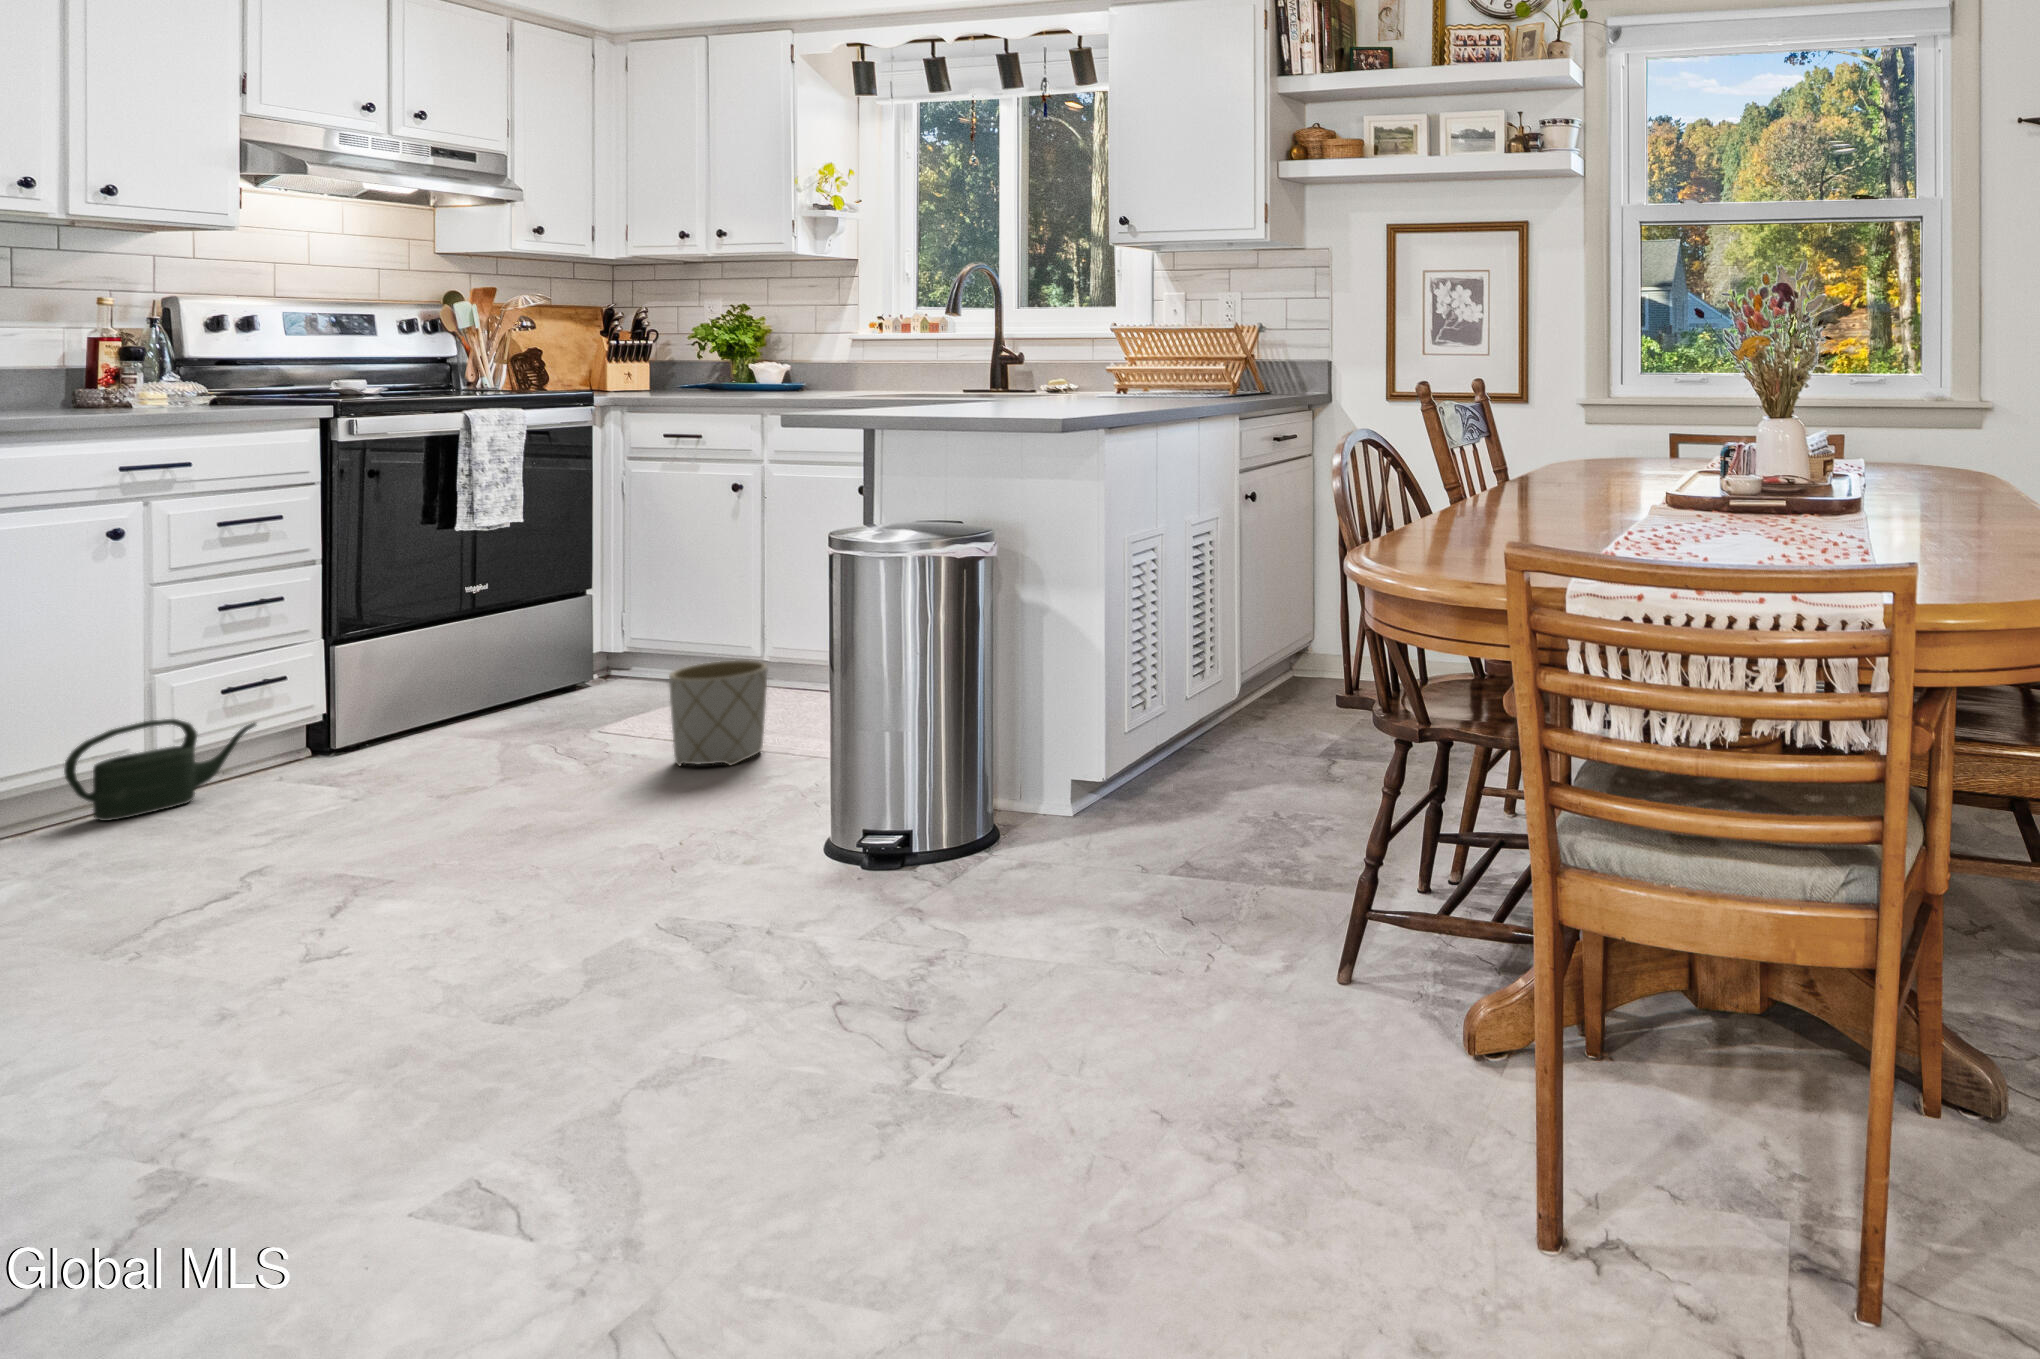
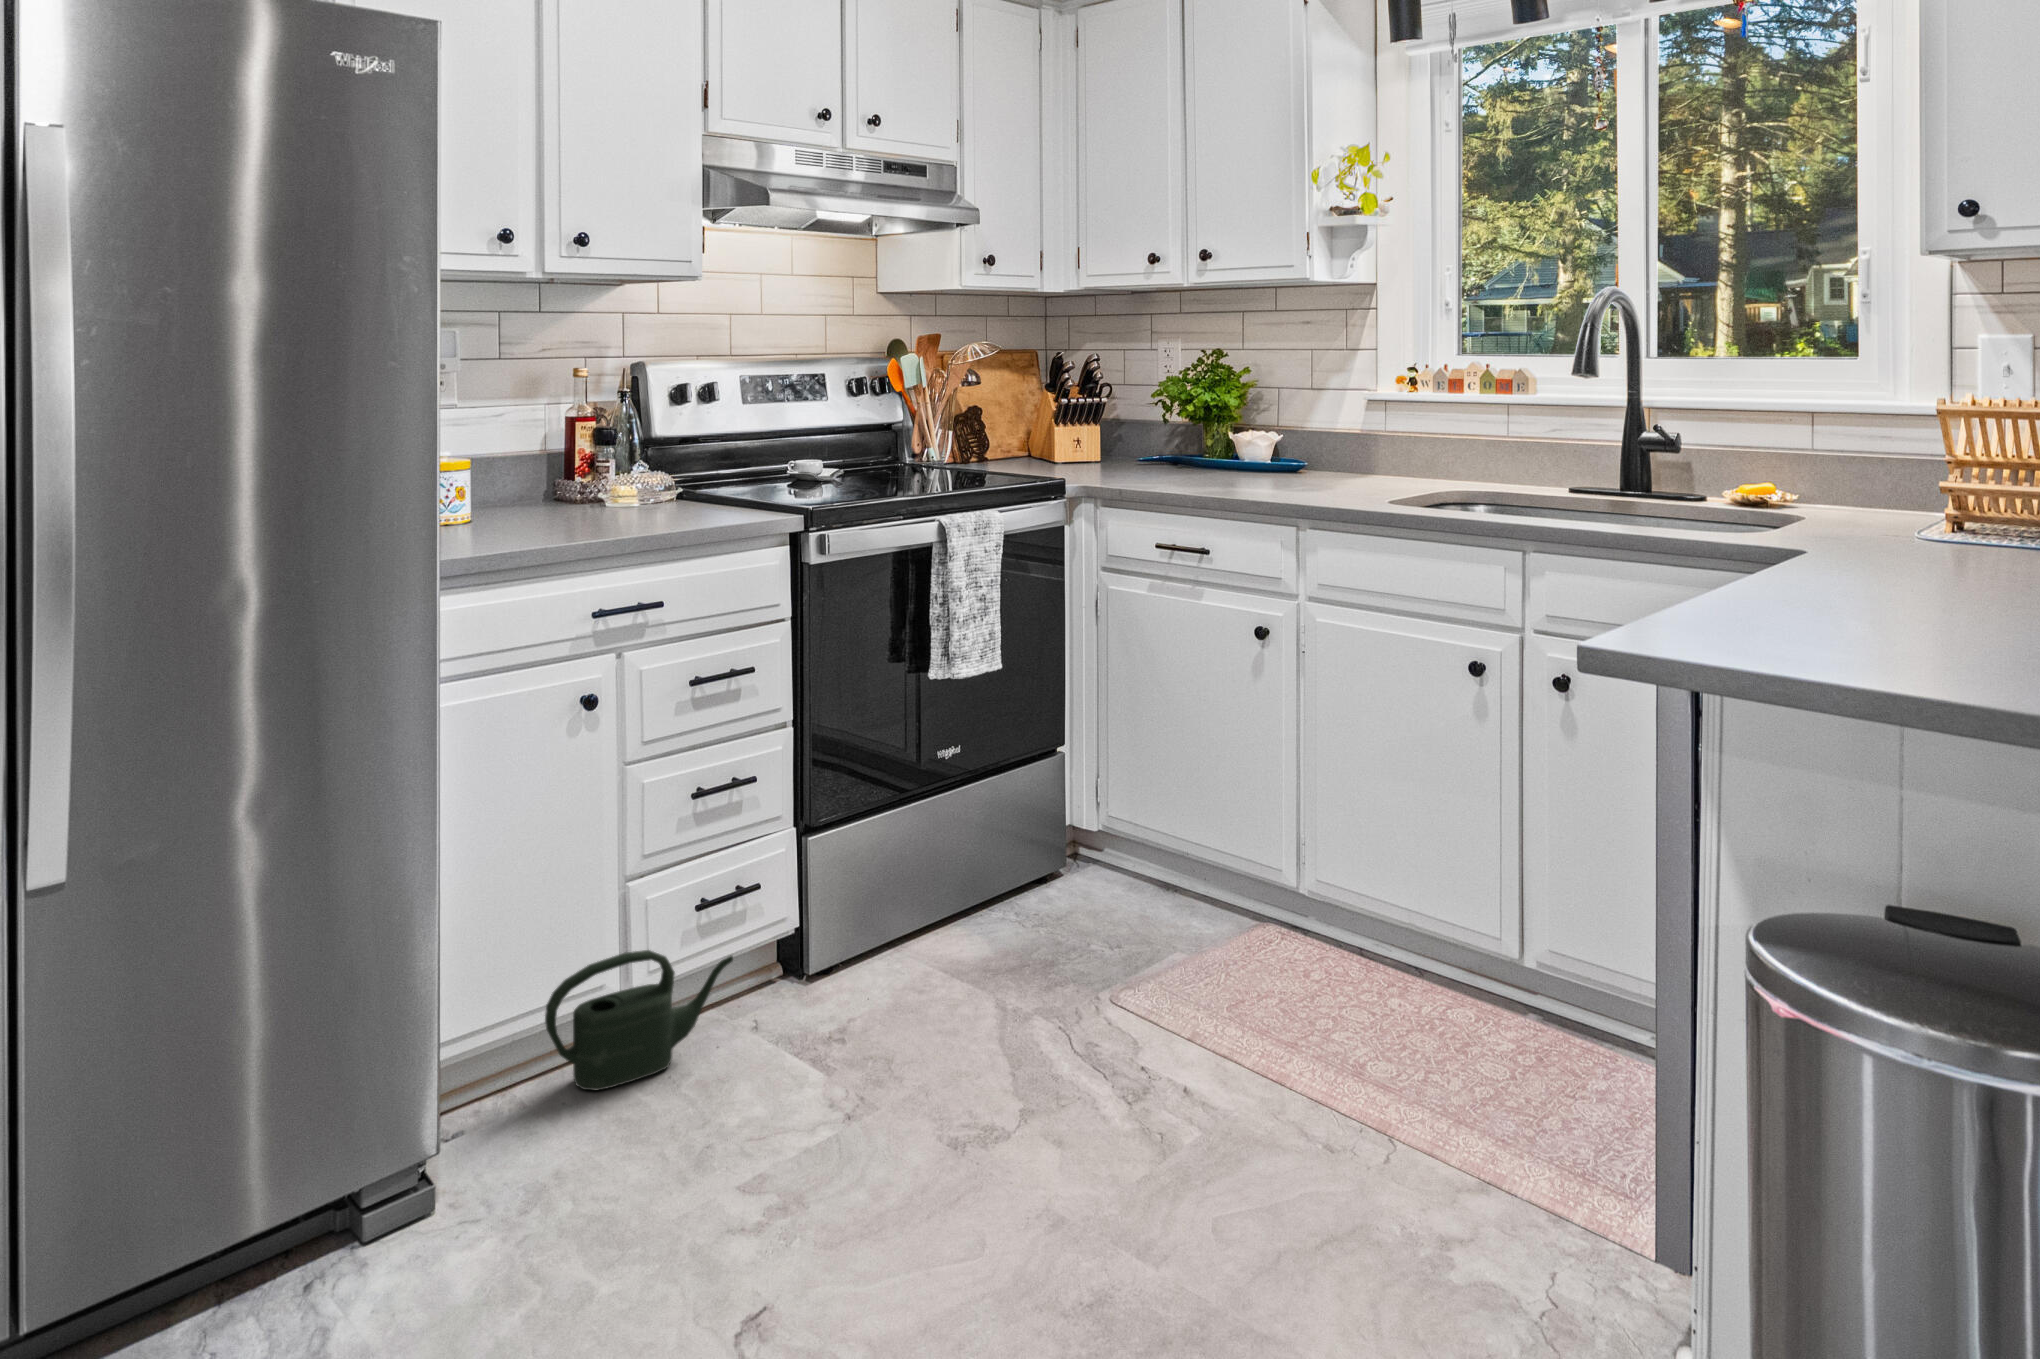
planter: present [669,660,768,766] -> none [1249,963,1394,1170]

